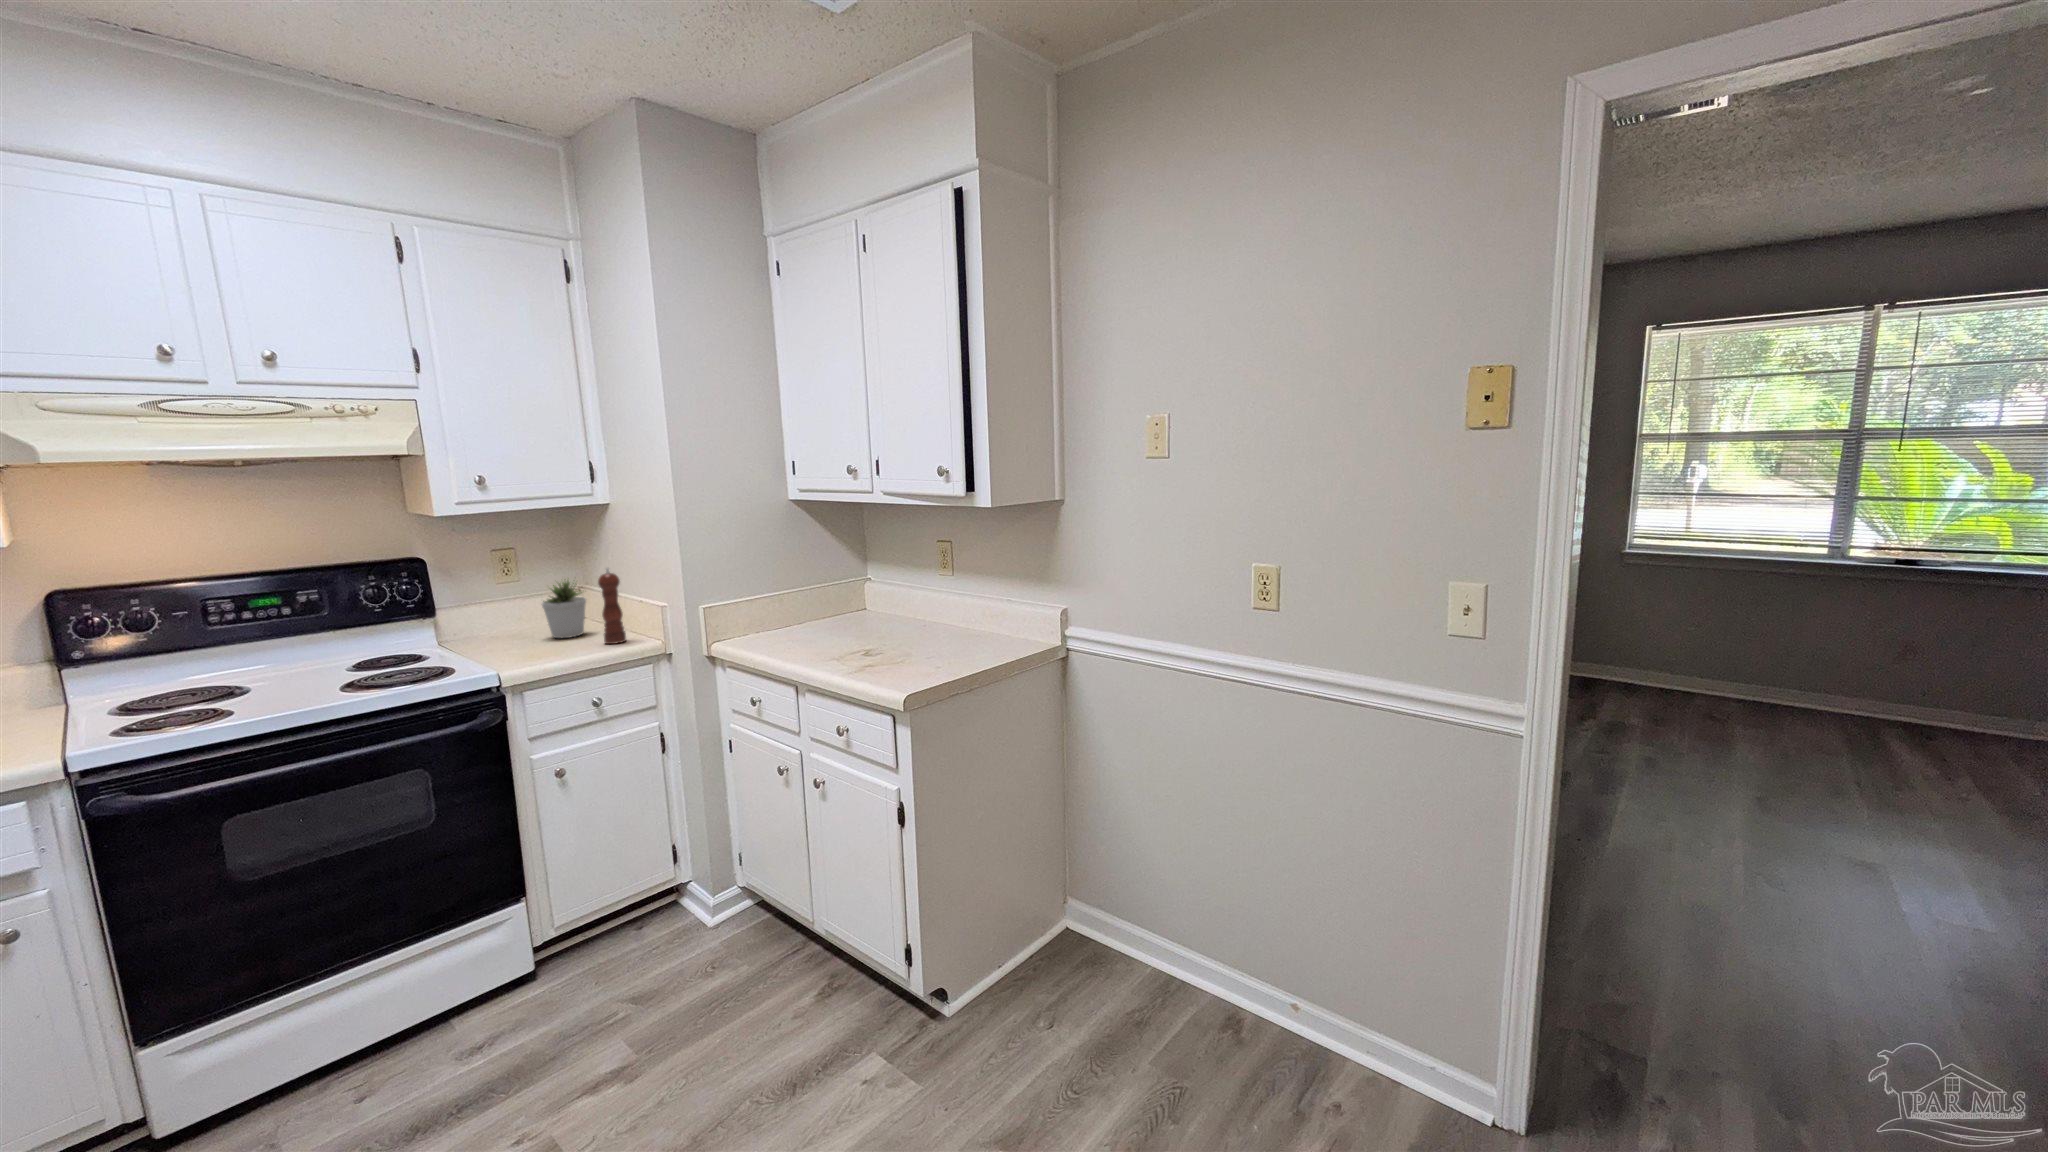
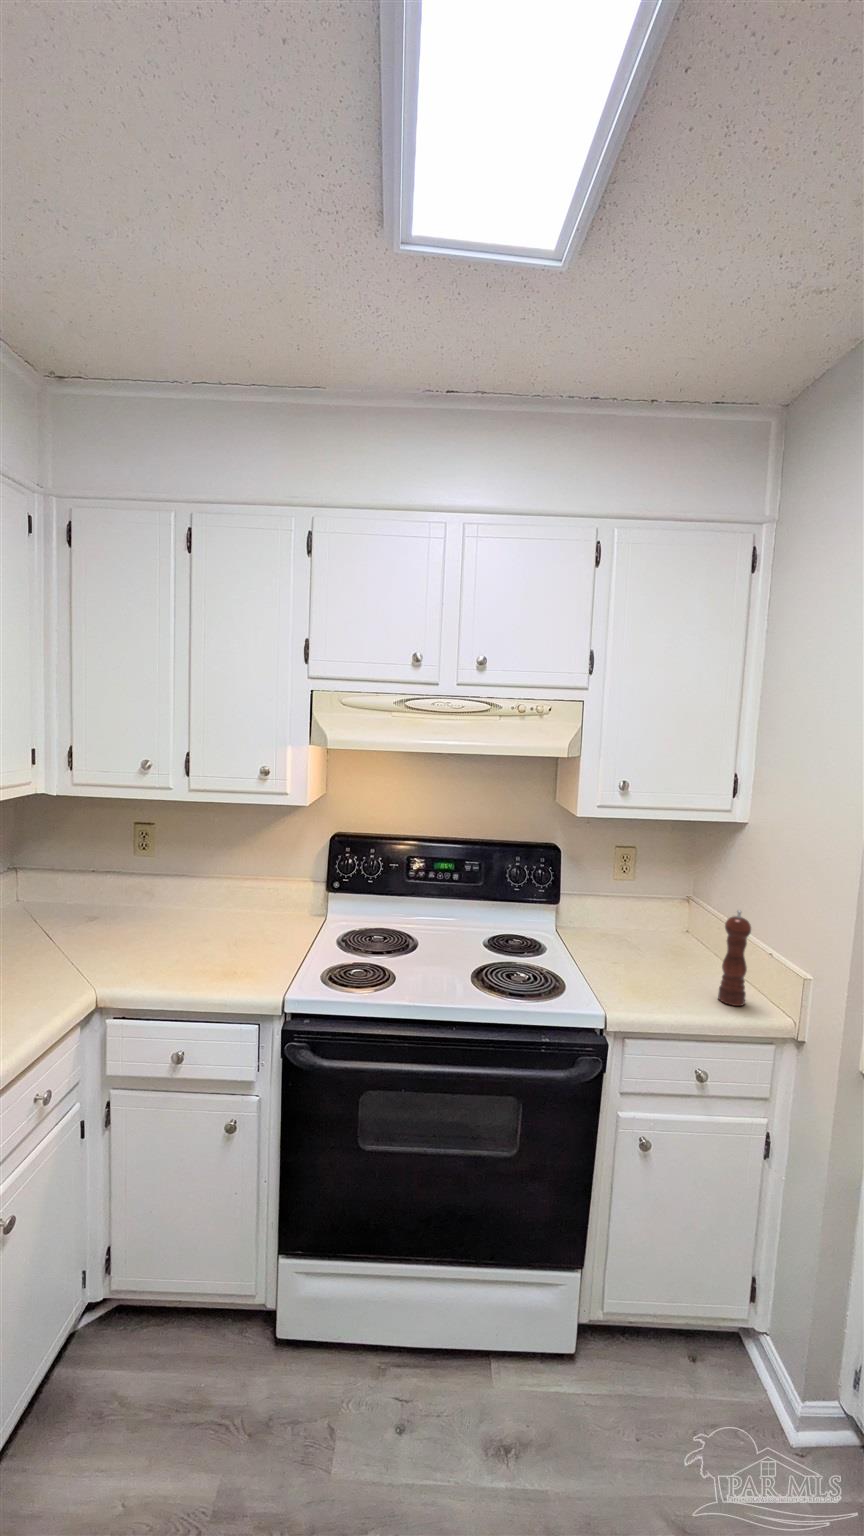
potted plant: present [542,581,586,638] -> none [654,898,703,967]

